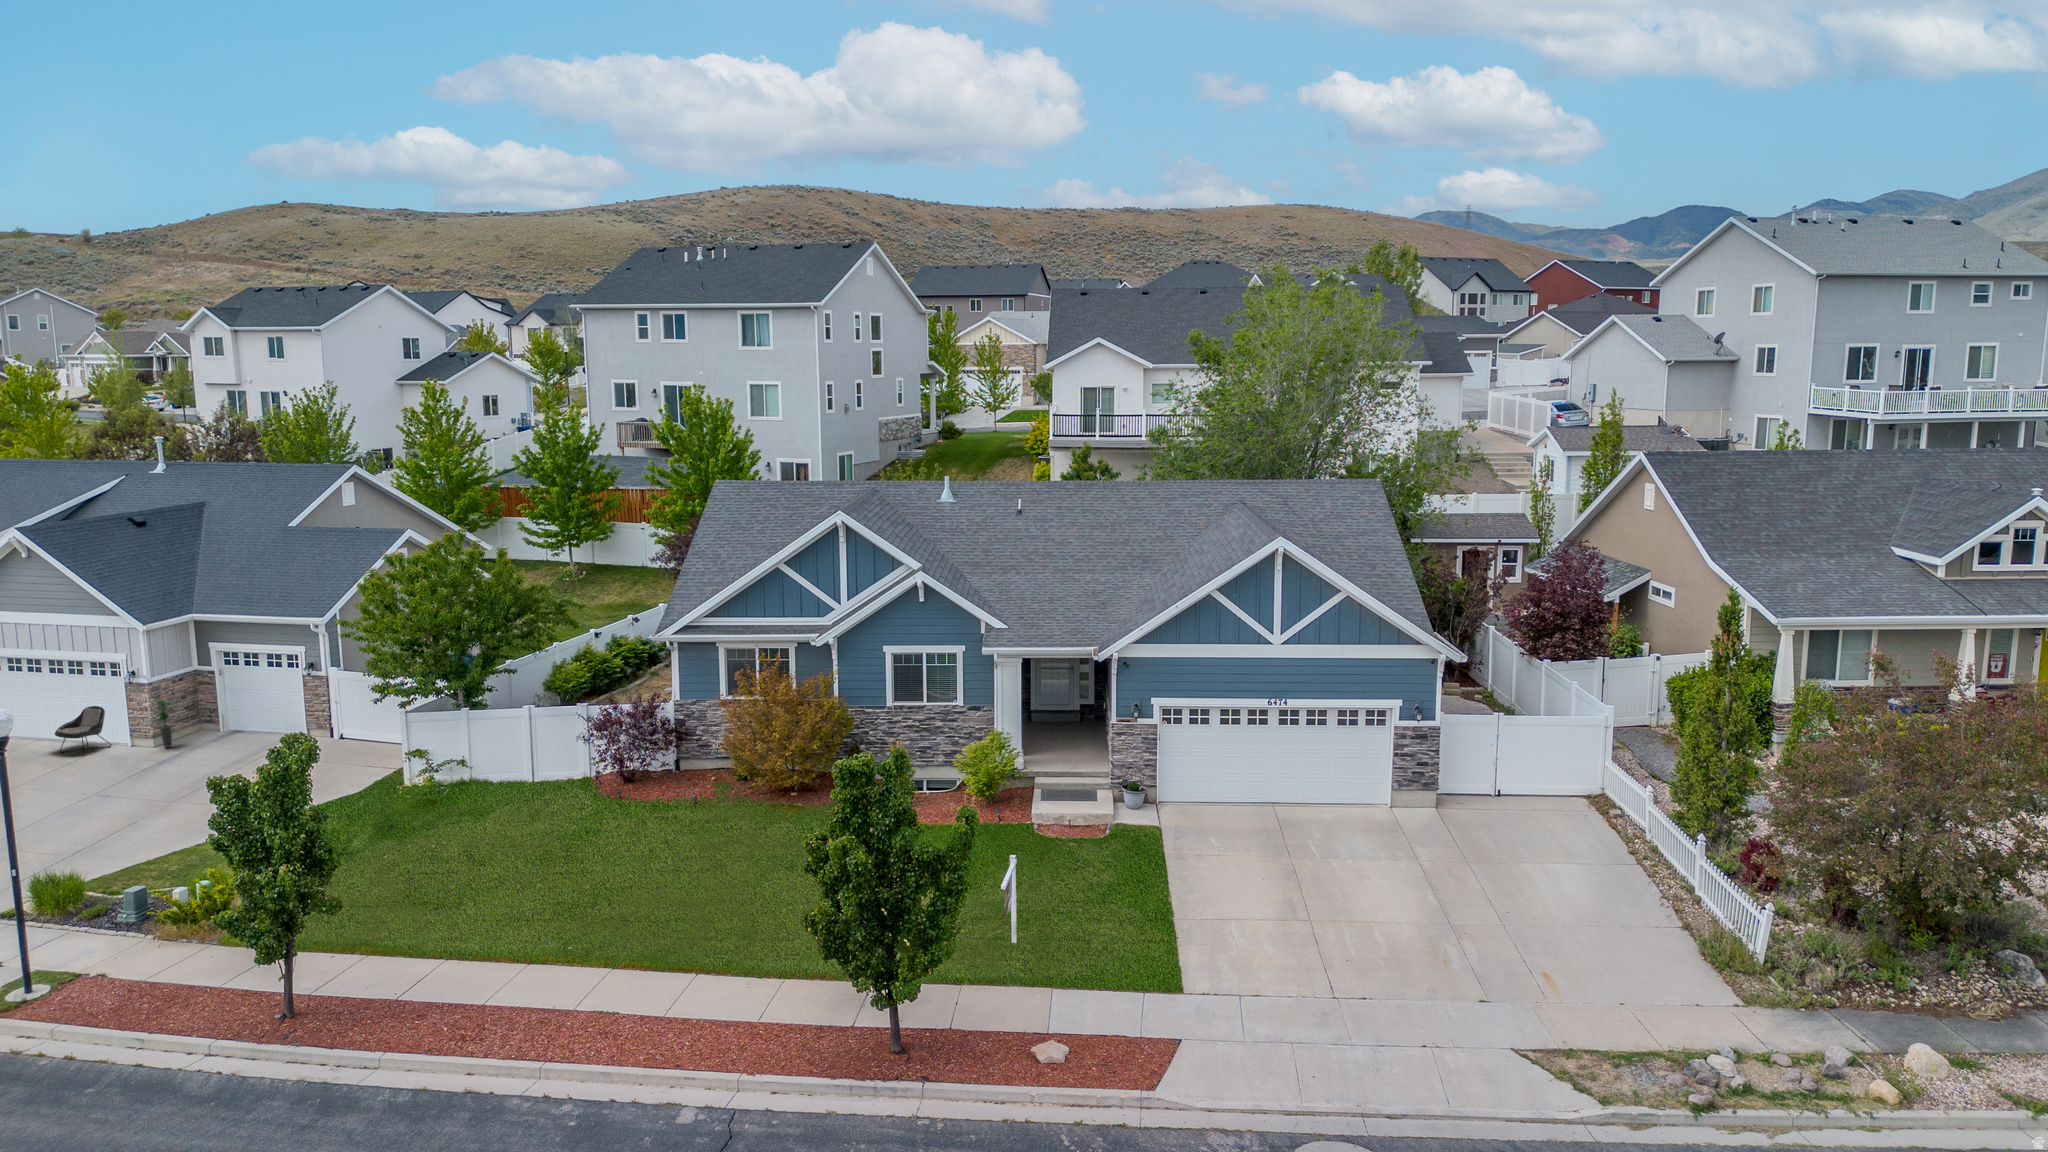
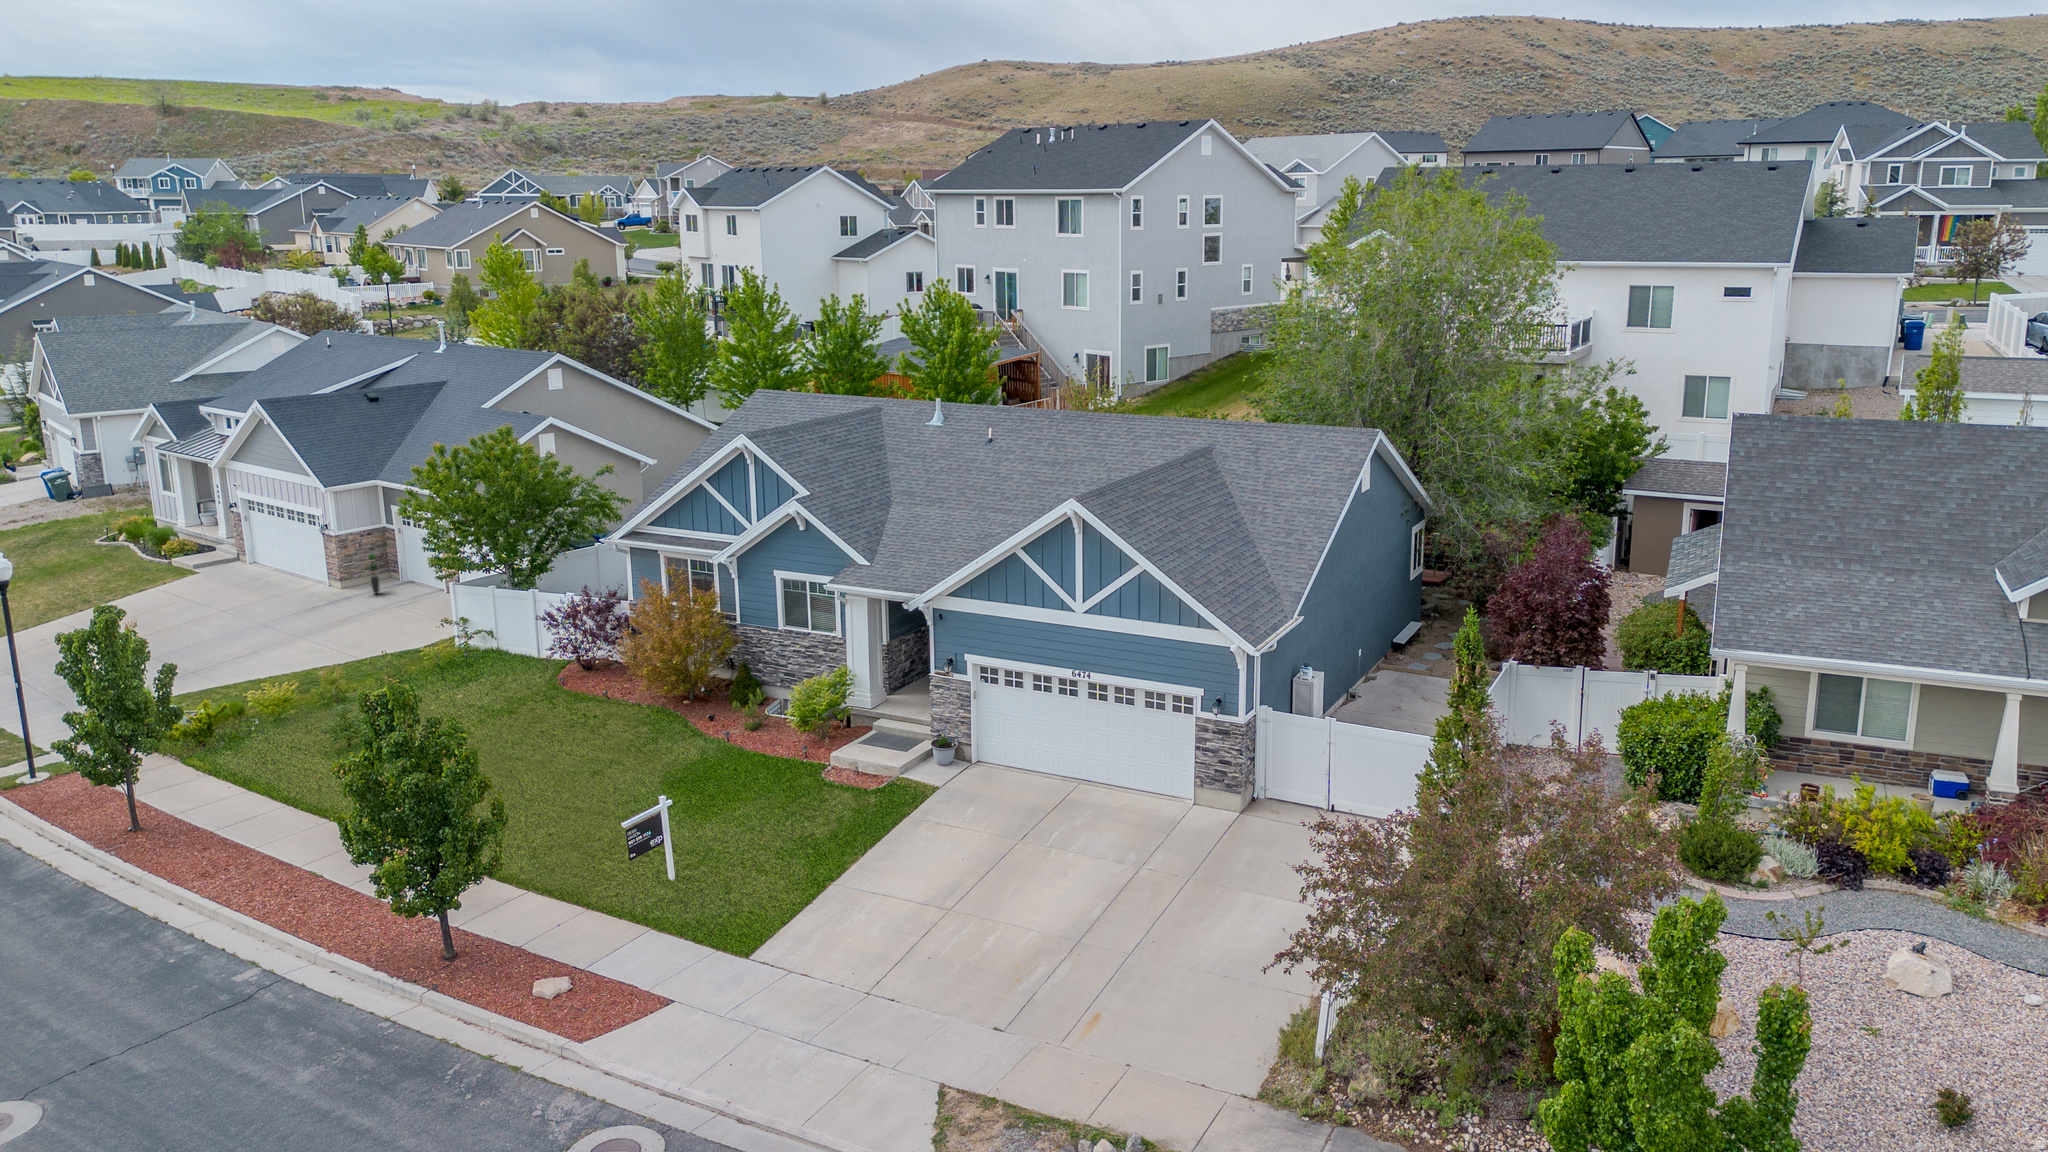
lounge chair: present [55,706,111,756] -> none [309,554,347,593]

